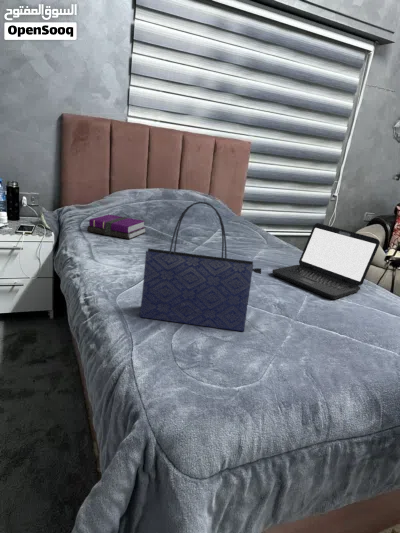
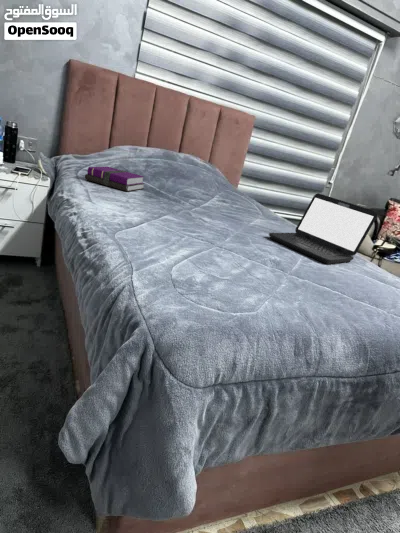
tote bag: present [140,202,261,331] -> none [139,139,265,276]

